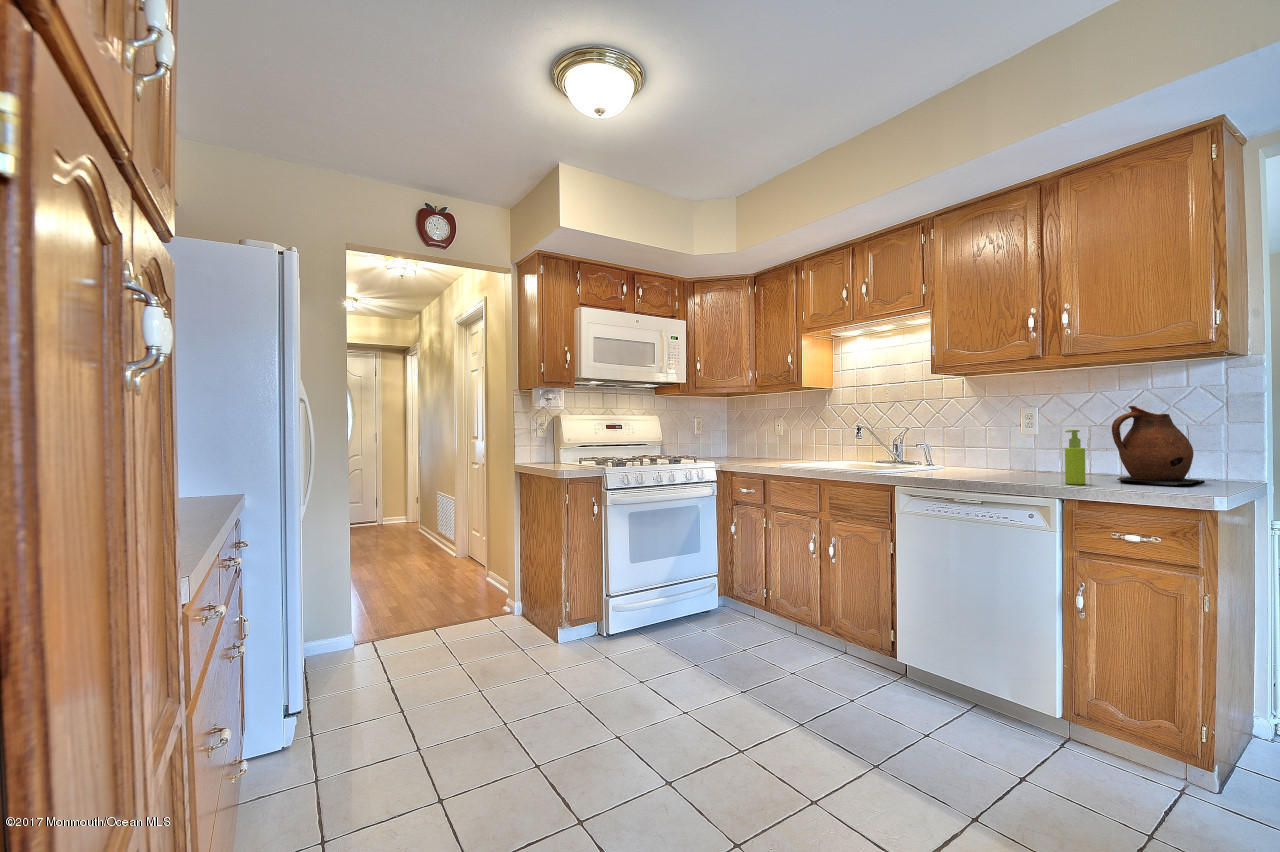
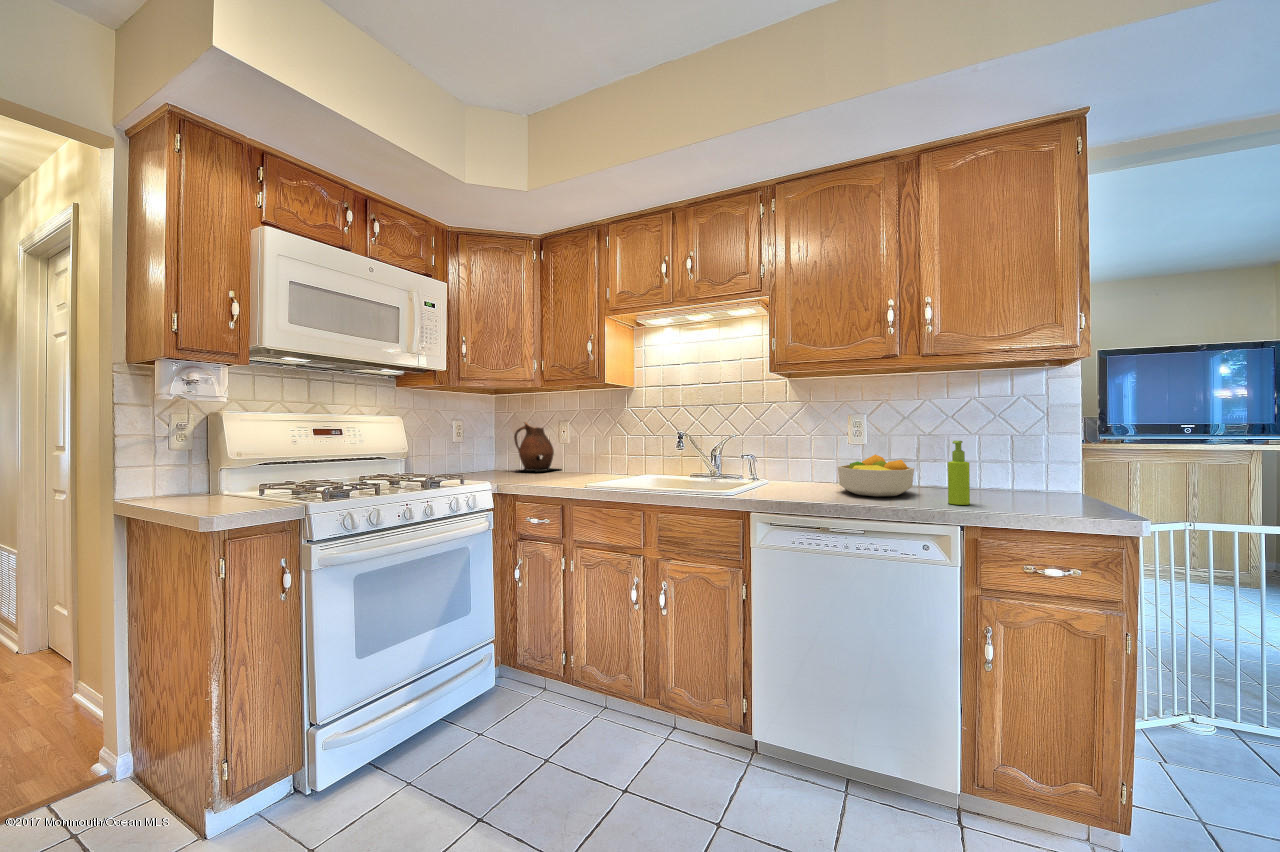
ceramic pitcher: present [1112,406,1205,485] -> present [514,422,558,471]
fruit bowl: none [984,443,1055,478] -> present [838,454,914,496]

